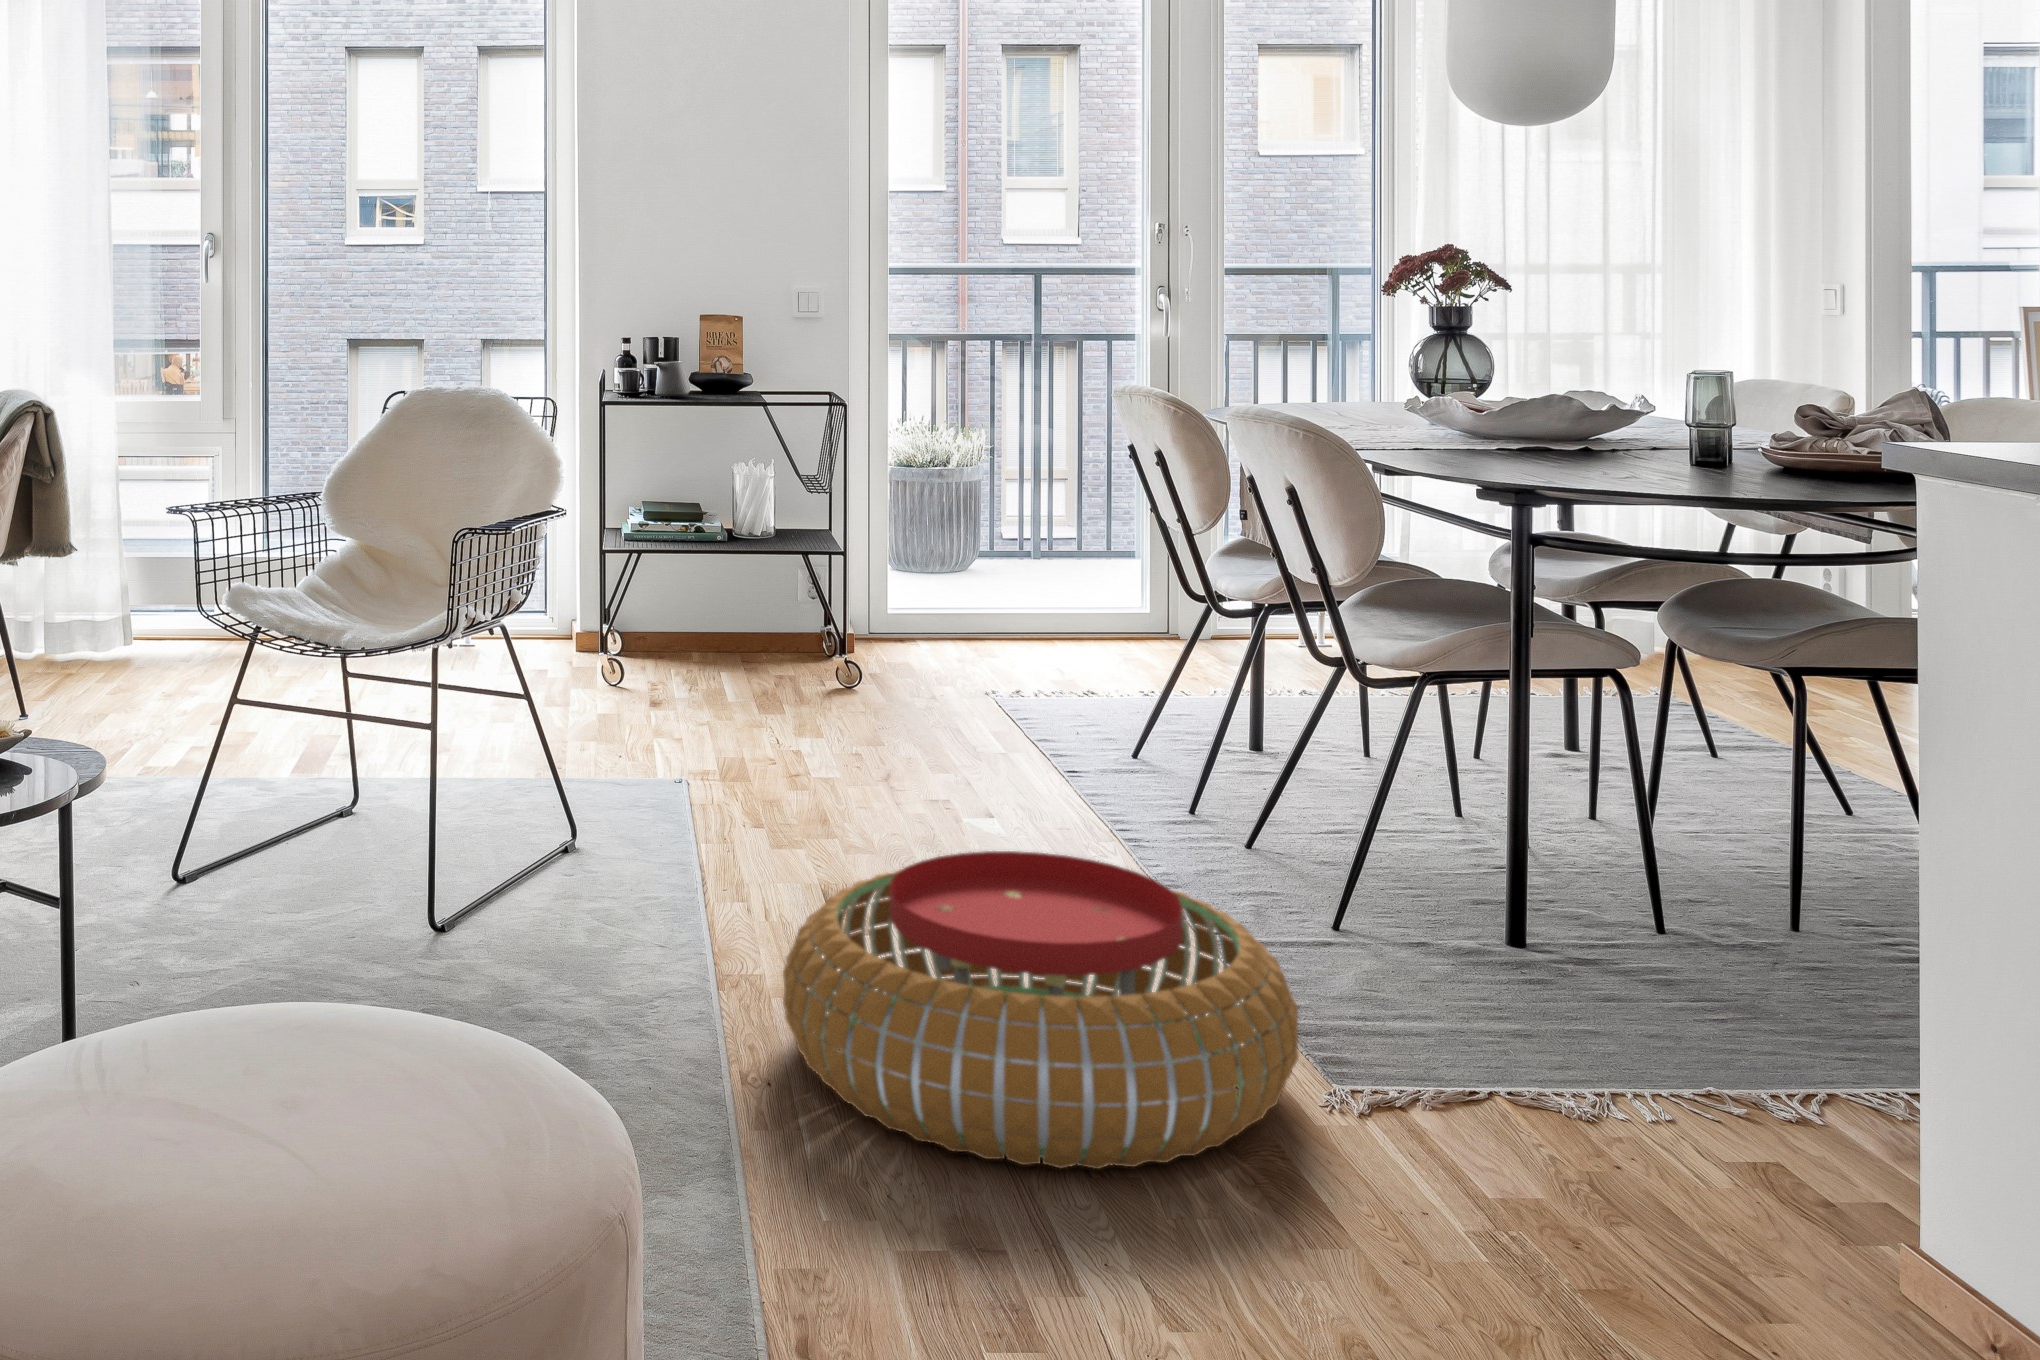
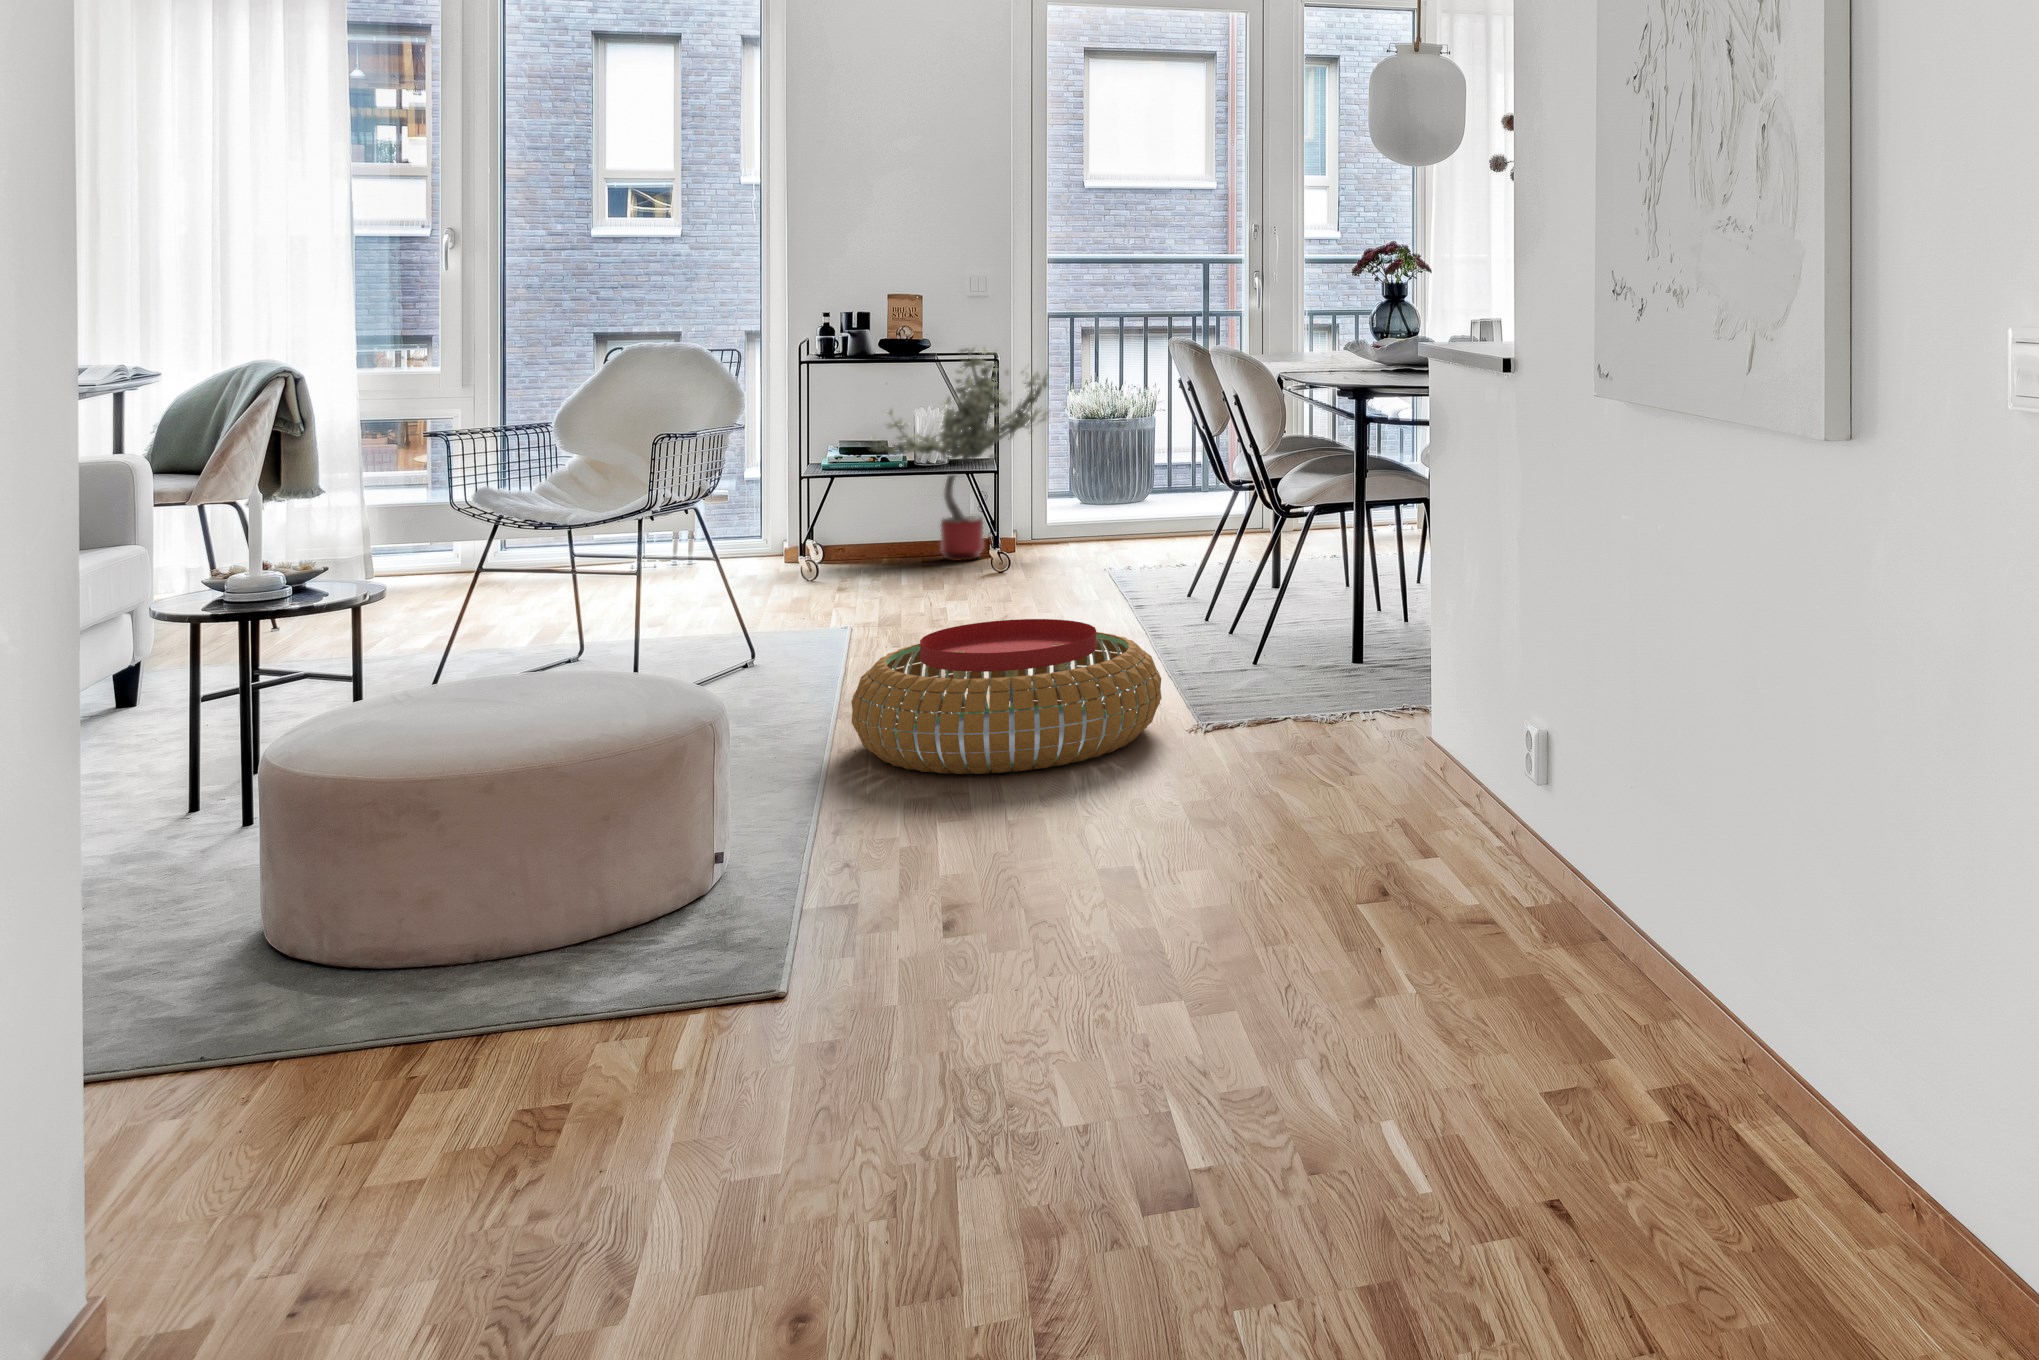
potted tree: none [677,384,905,664] -> present [869,347,1049,561]

